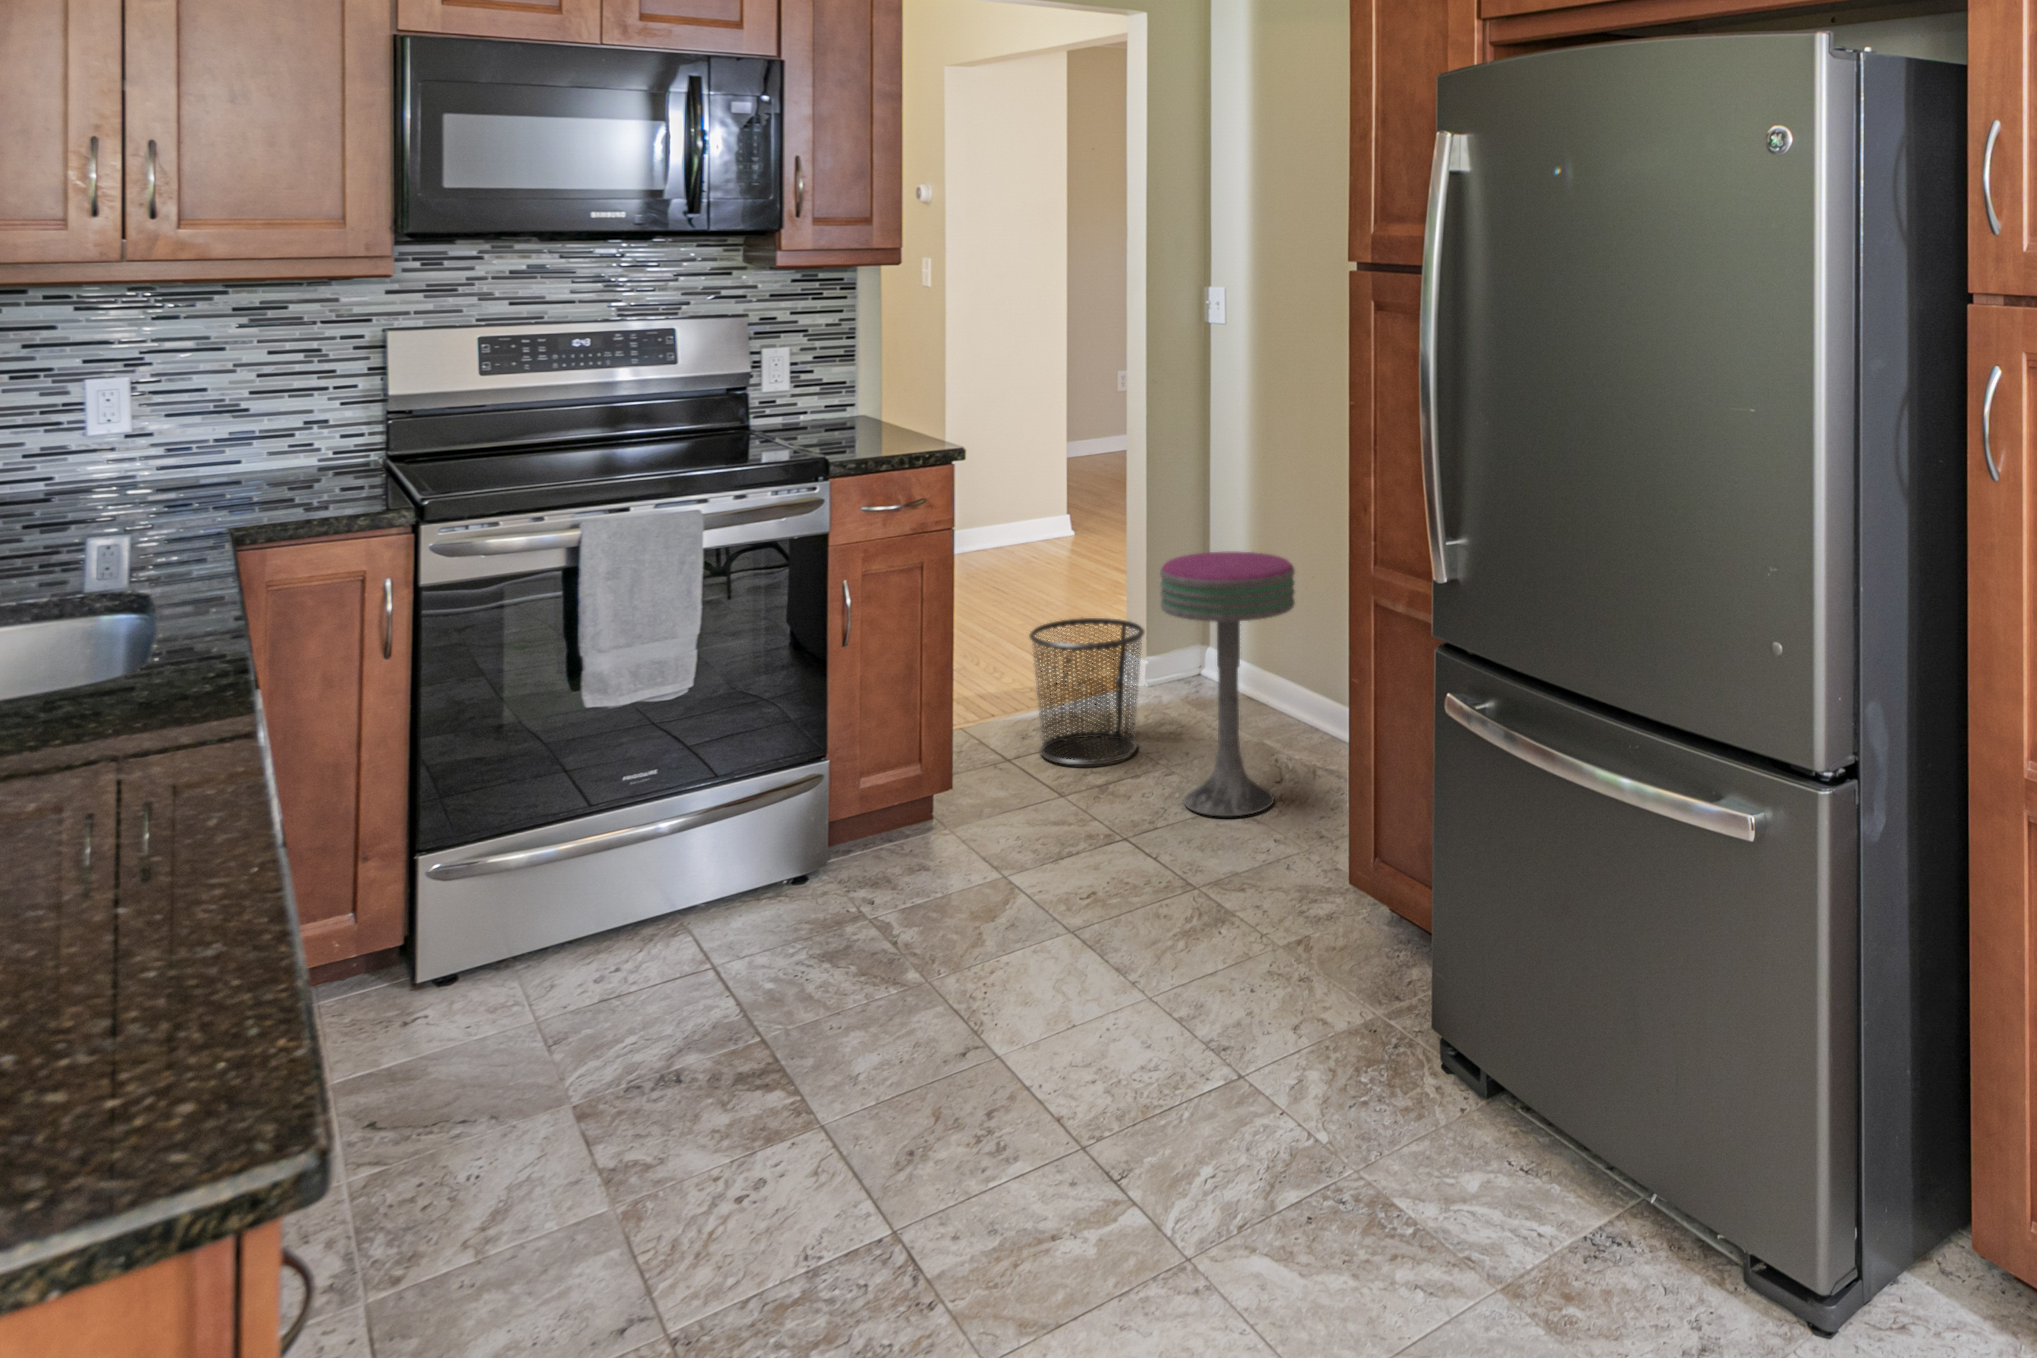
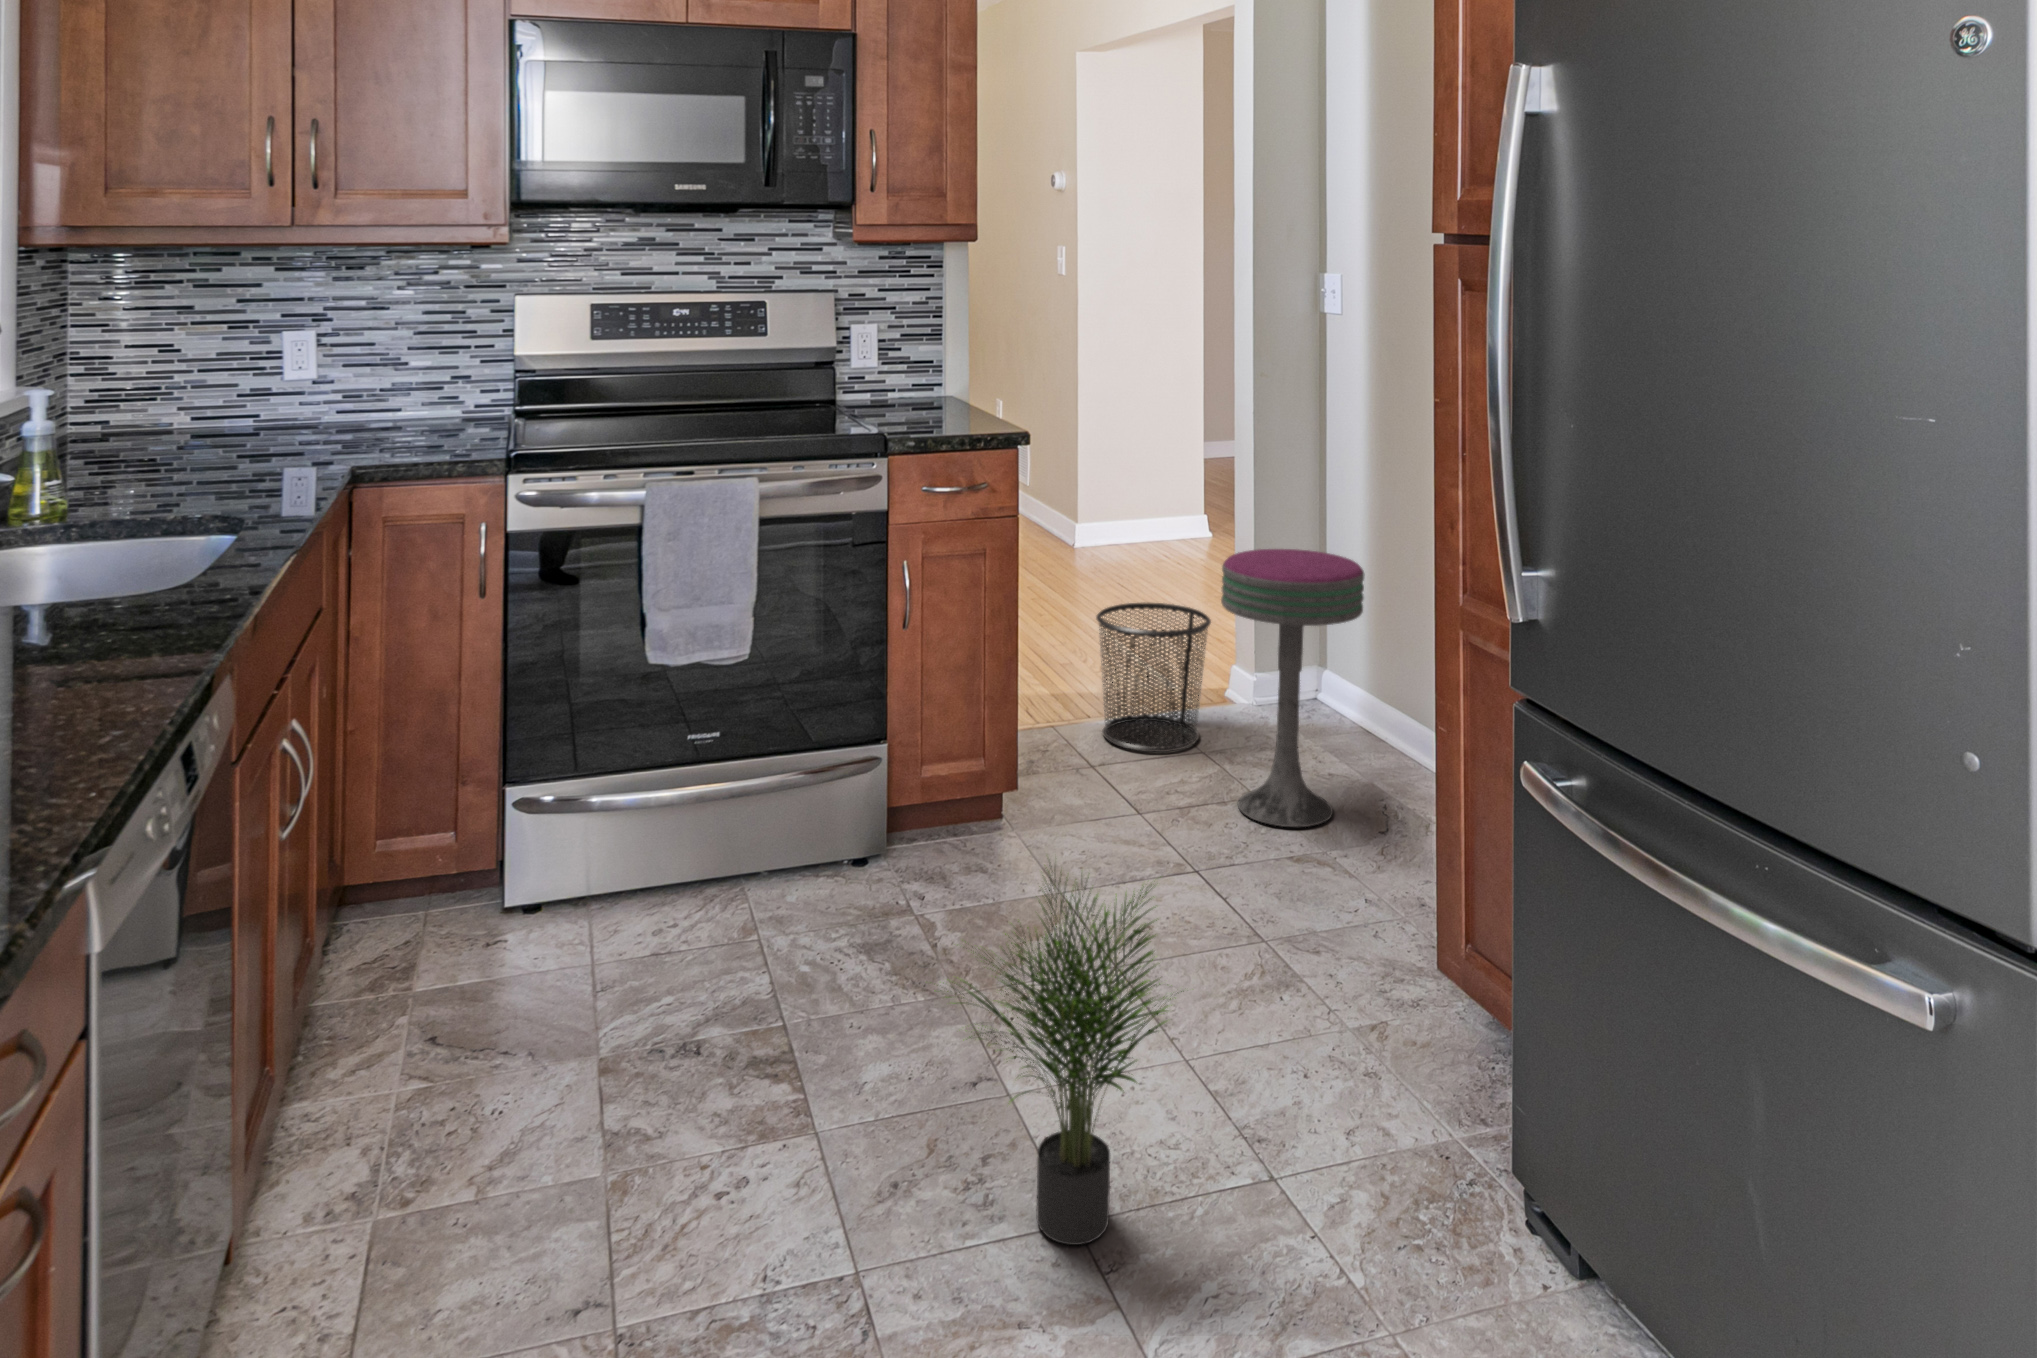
potted plant: none [938,828,1189,1176] -> present [947,871,1182,1245]

